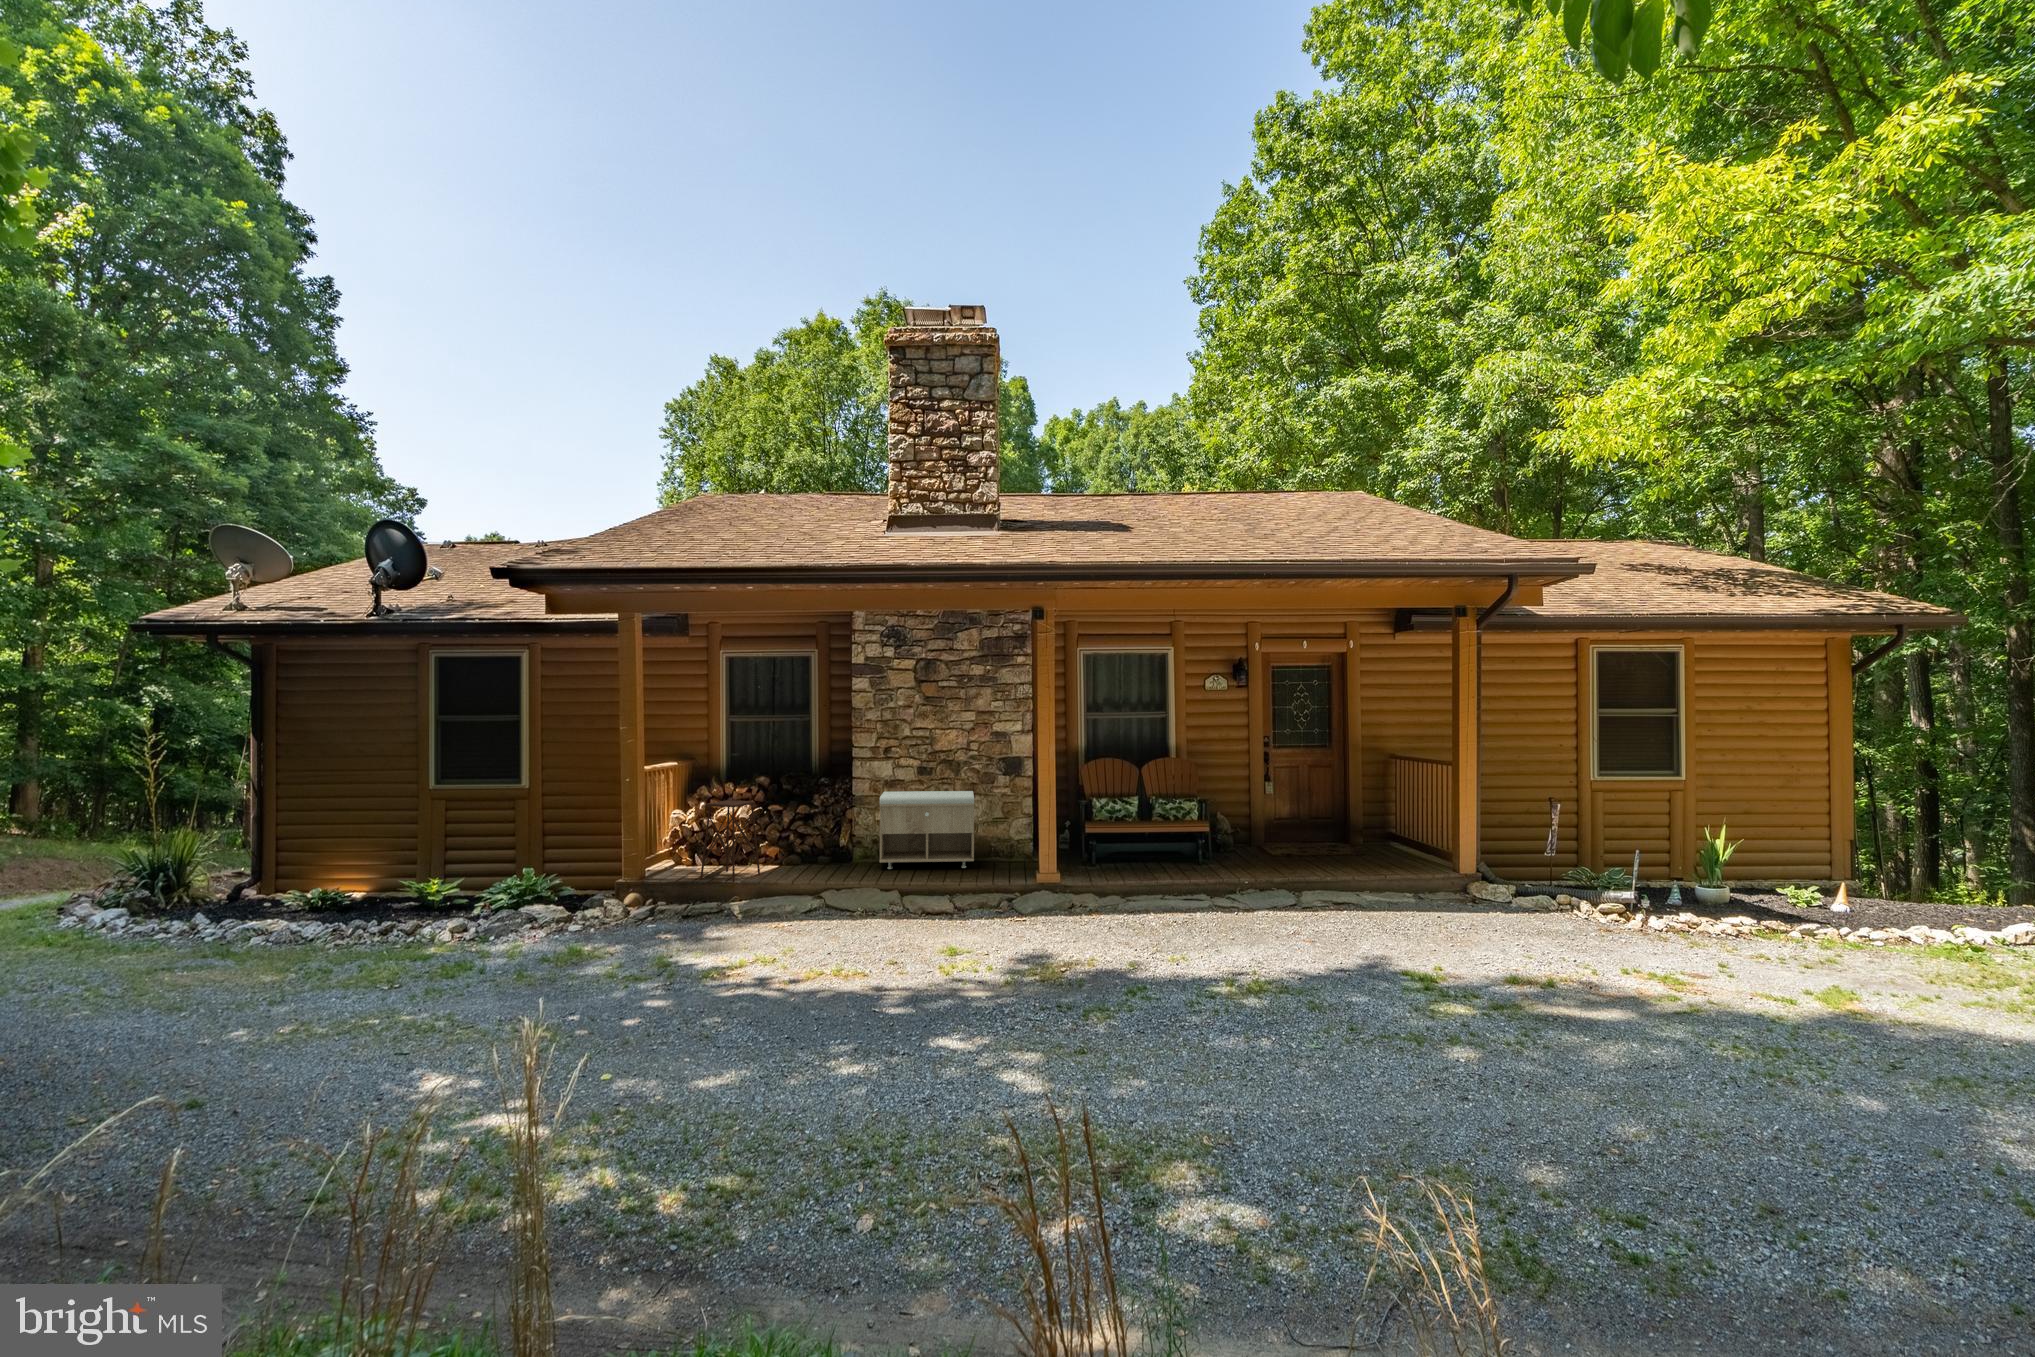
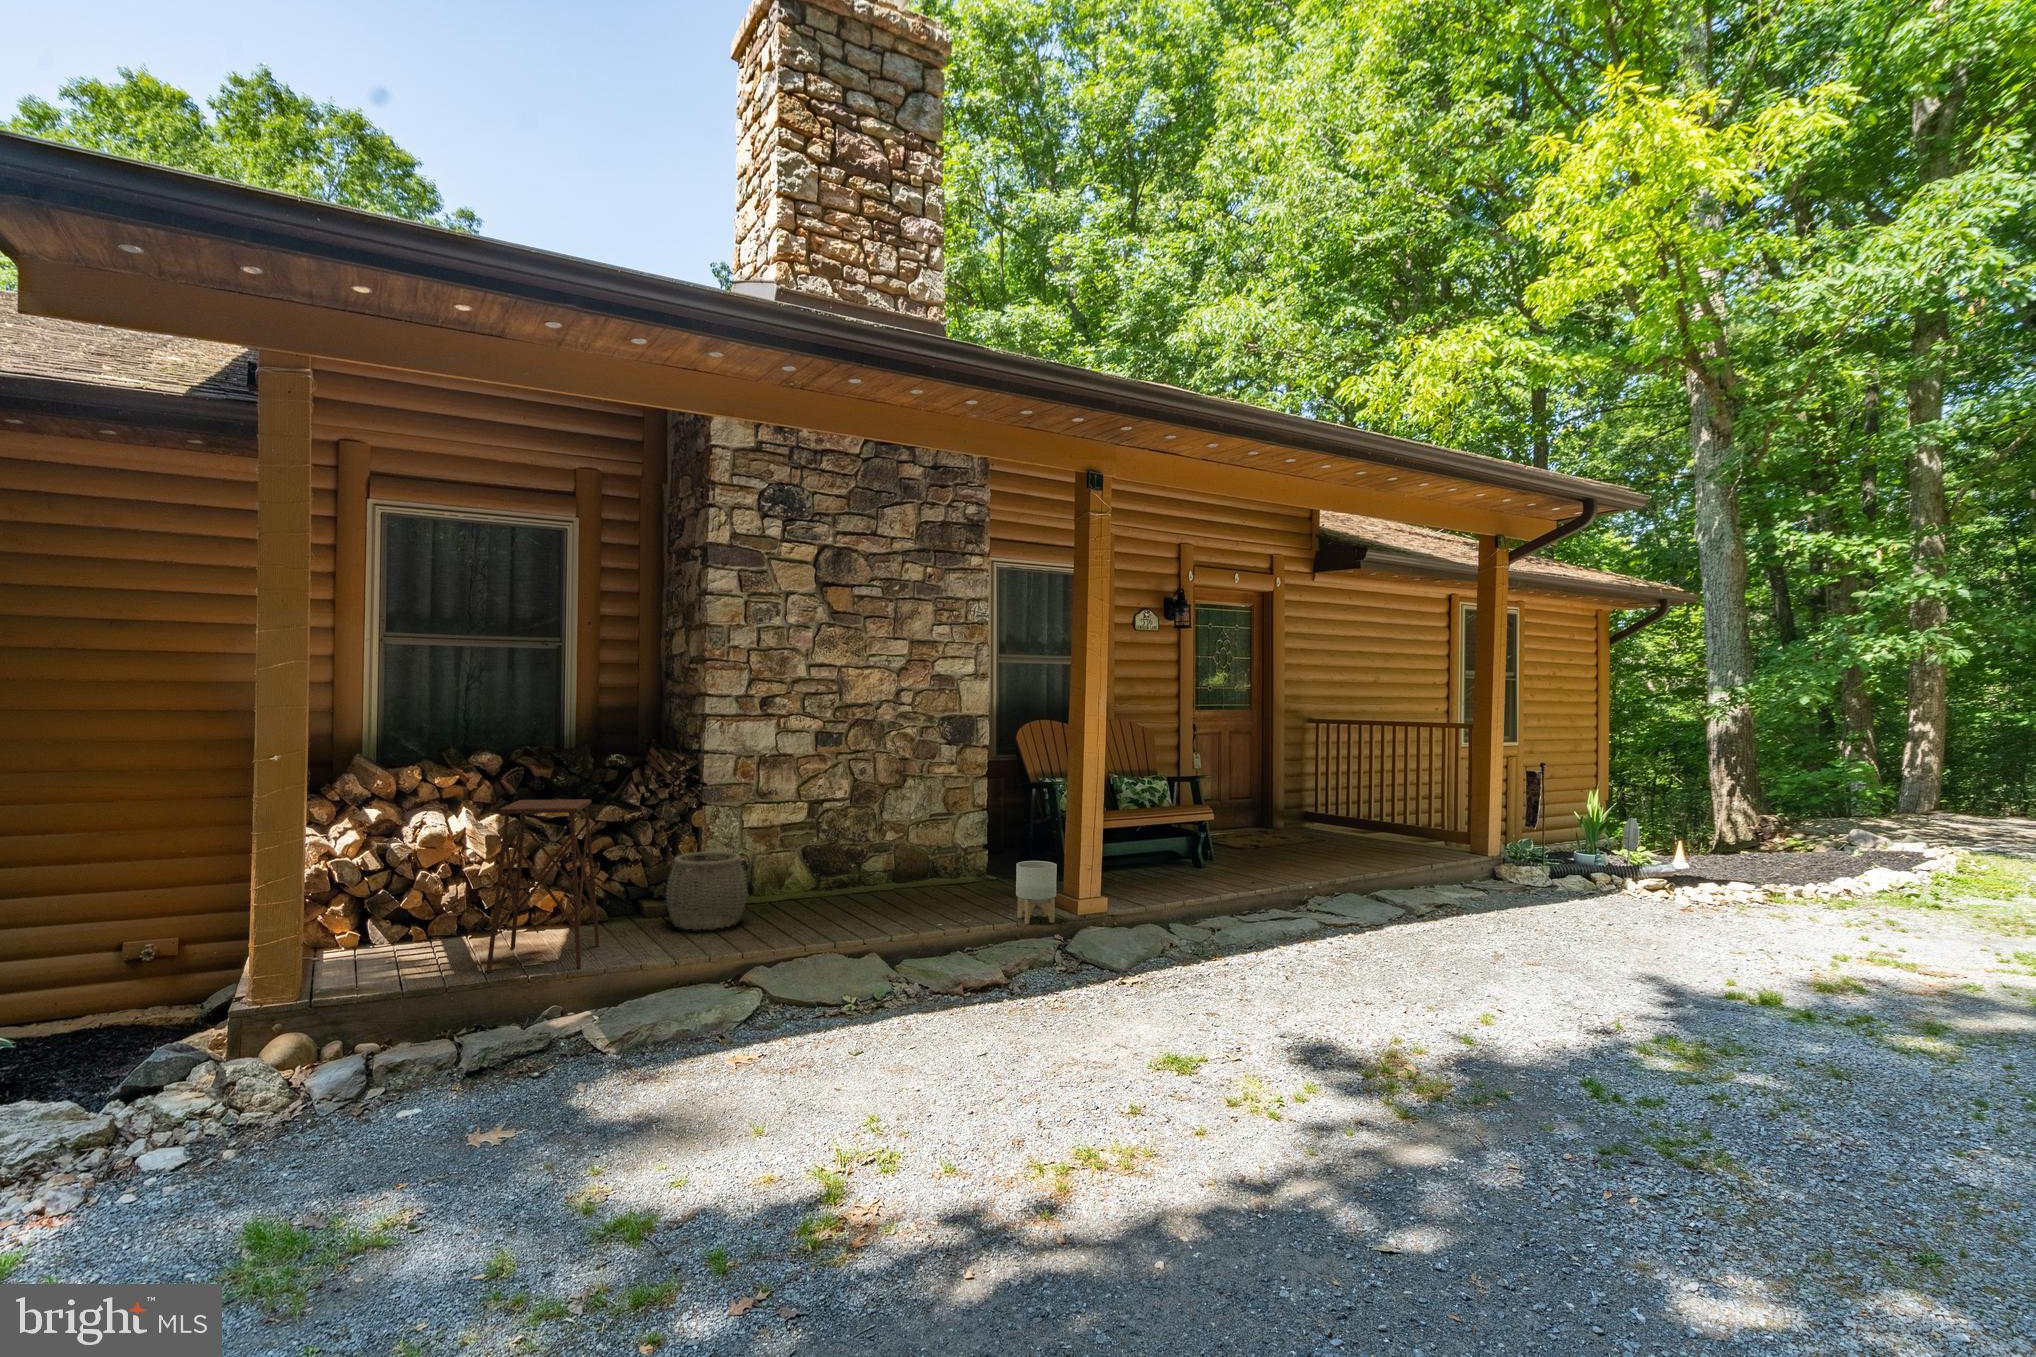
storage bench: present [879,791,974,869] -> none [768,767,951,907]
woven basket: none [801,833,844,874] -> present [666,851,747,930]
planter: none [968,851,993,890] -> present [1016,861,1057,924]

